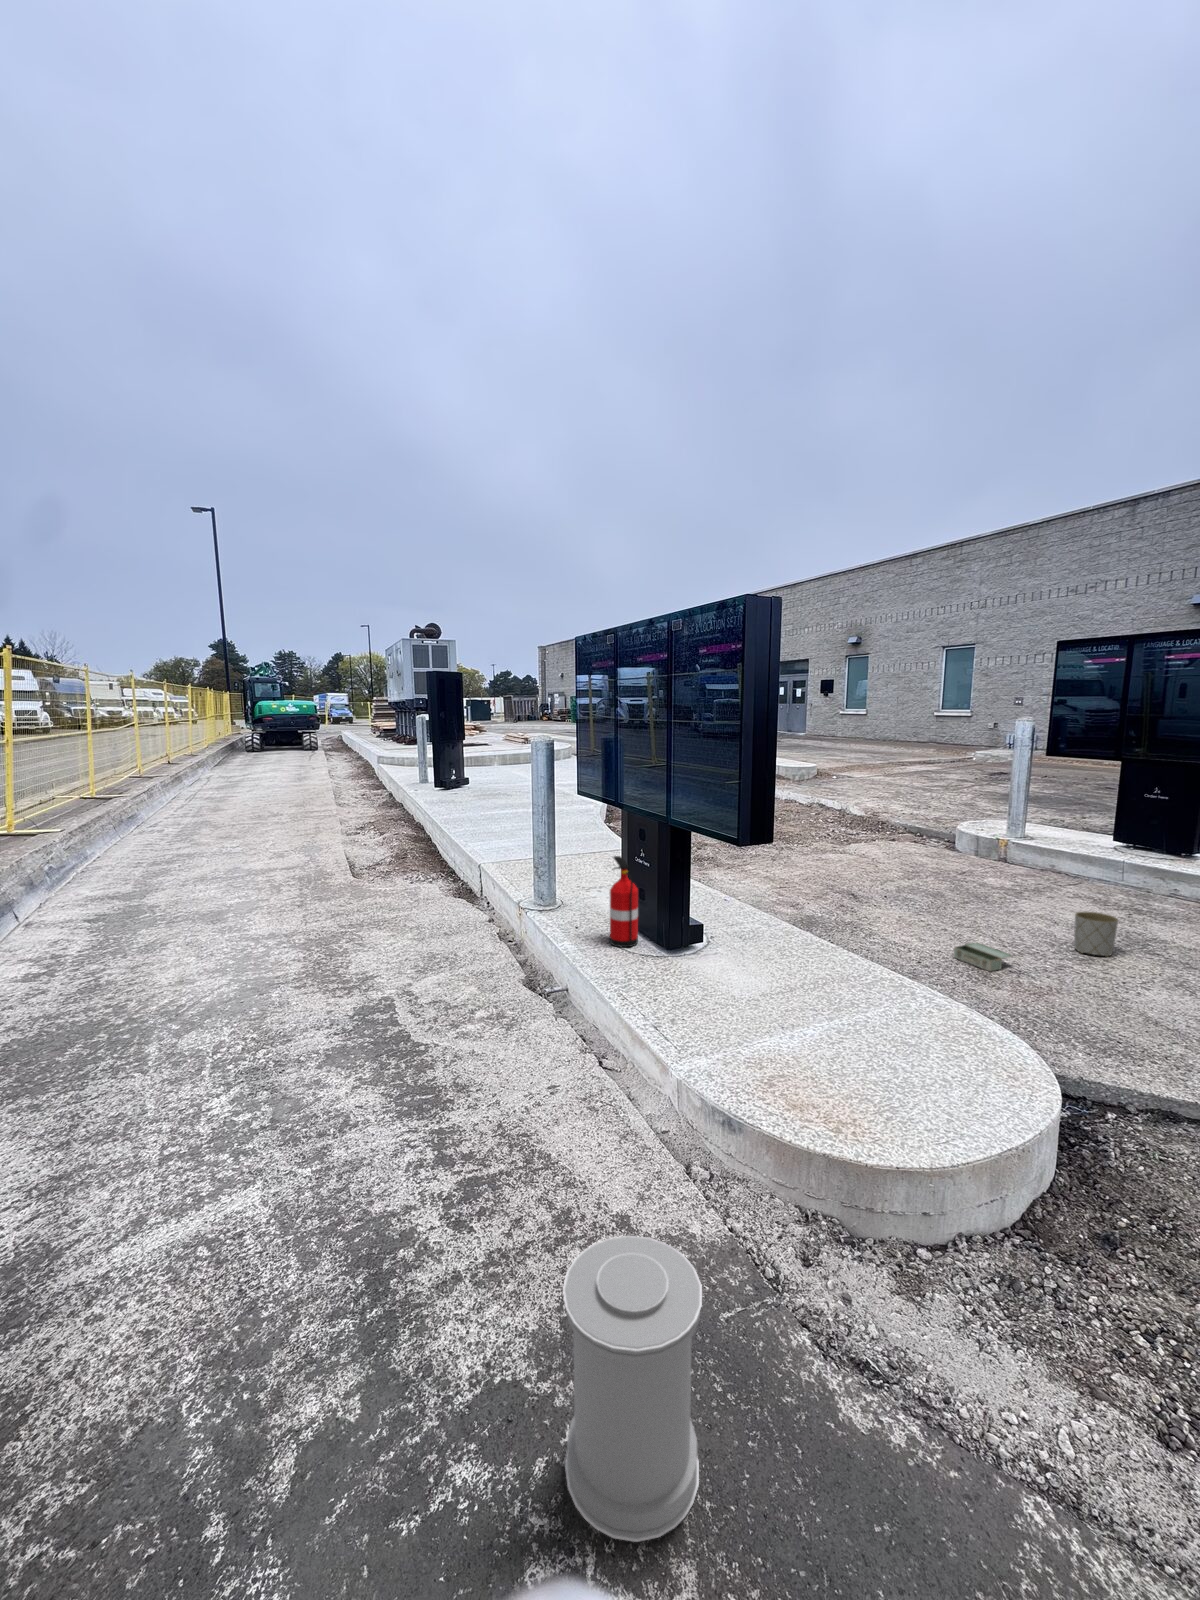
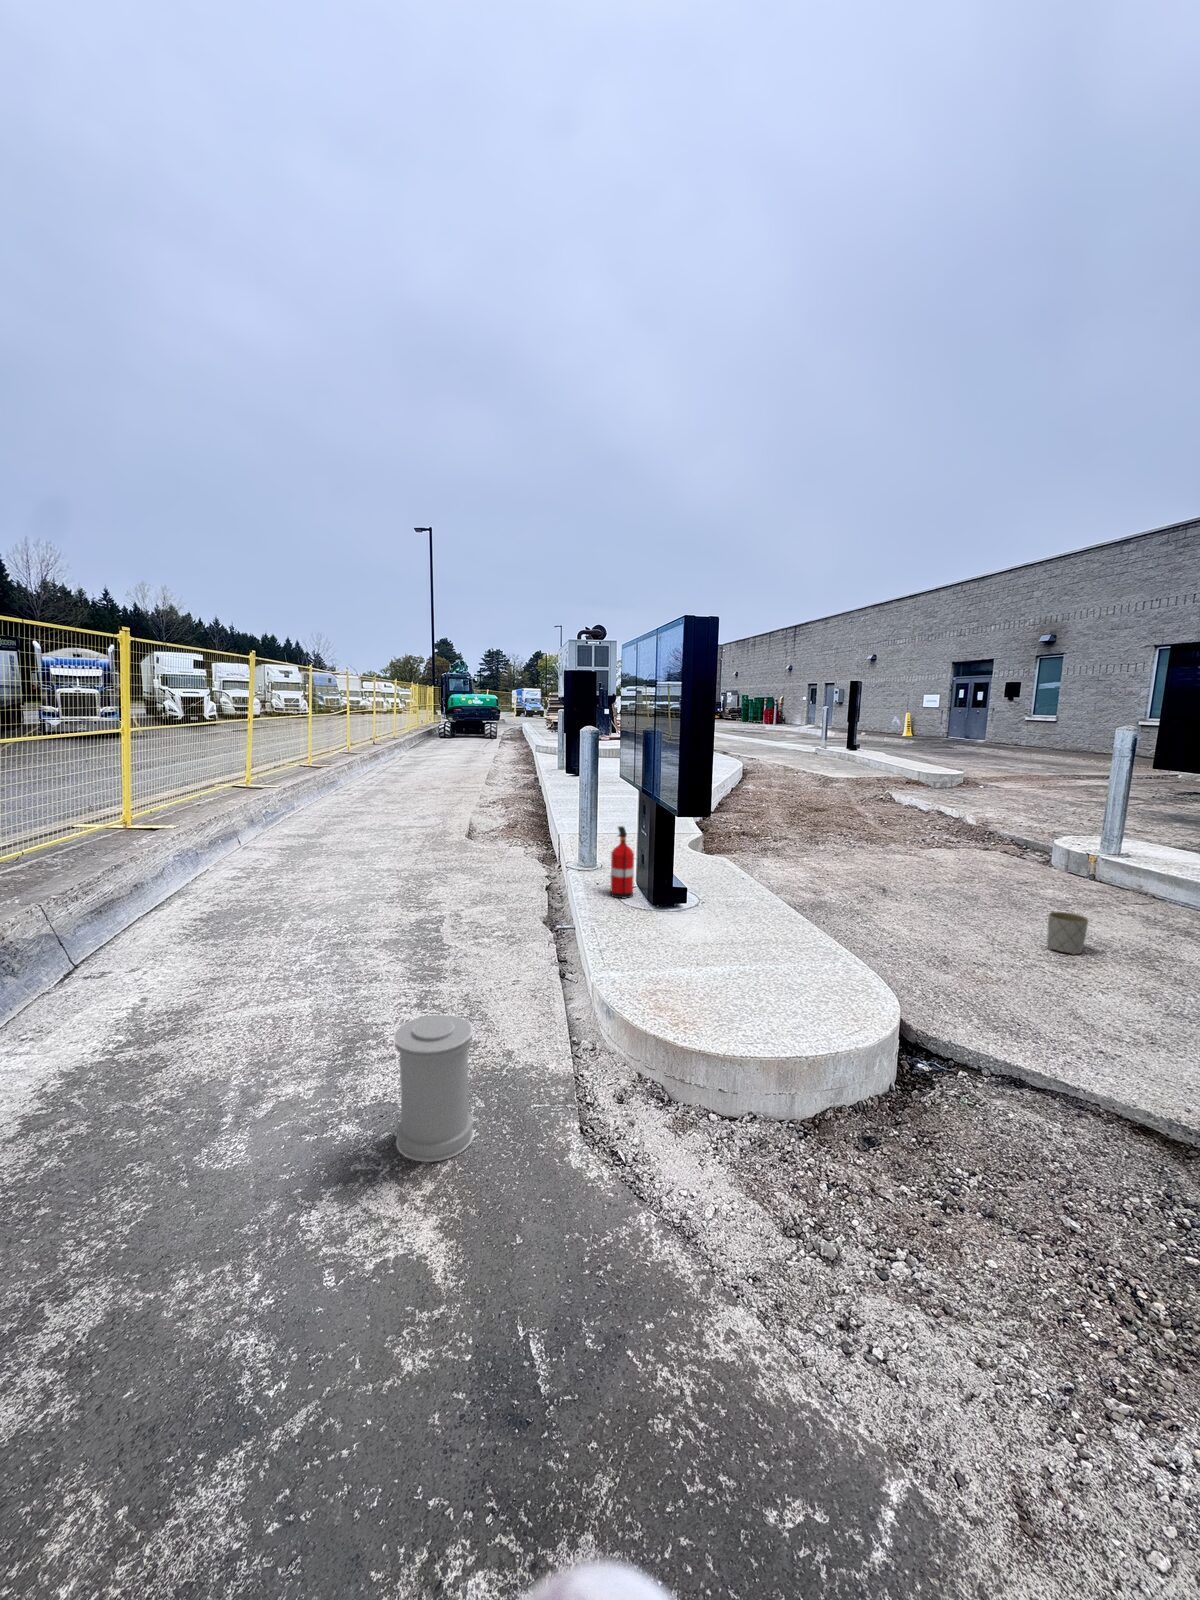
toolbox: present [954,942,1012,971] -> none [919,929,968,953]

